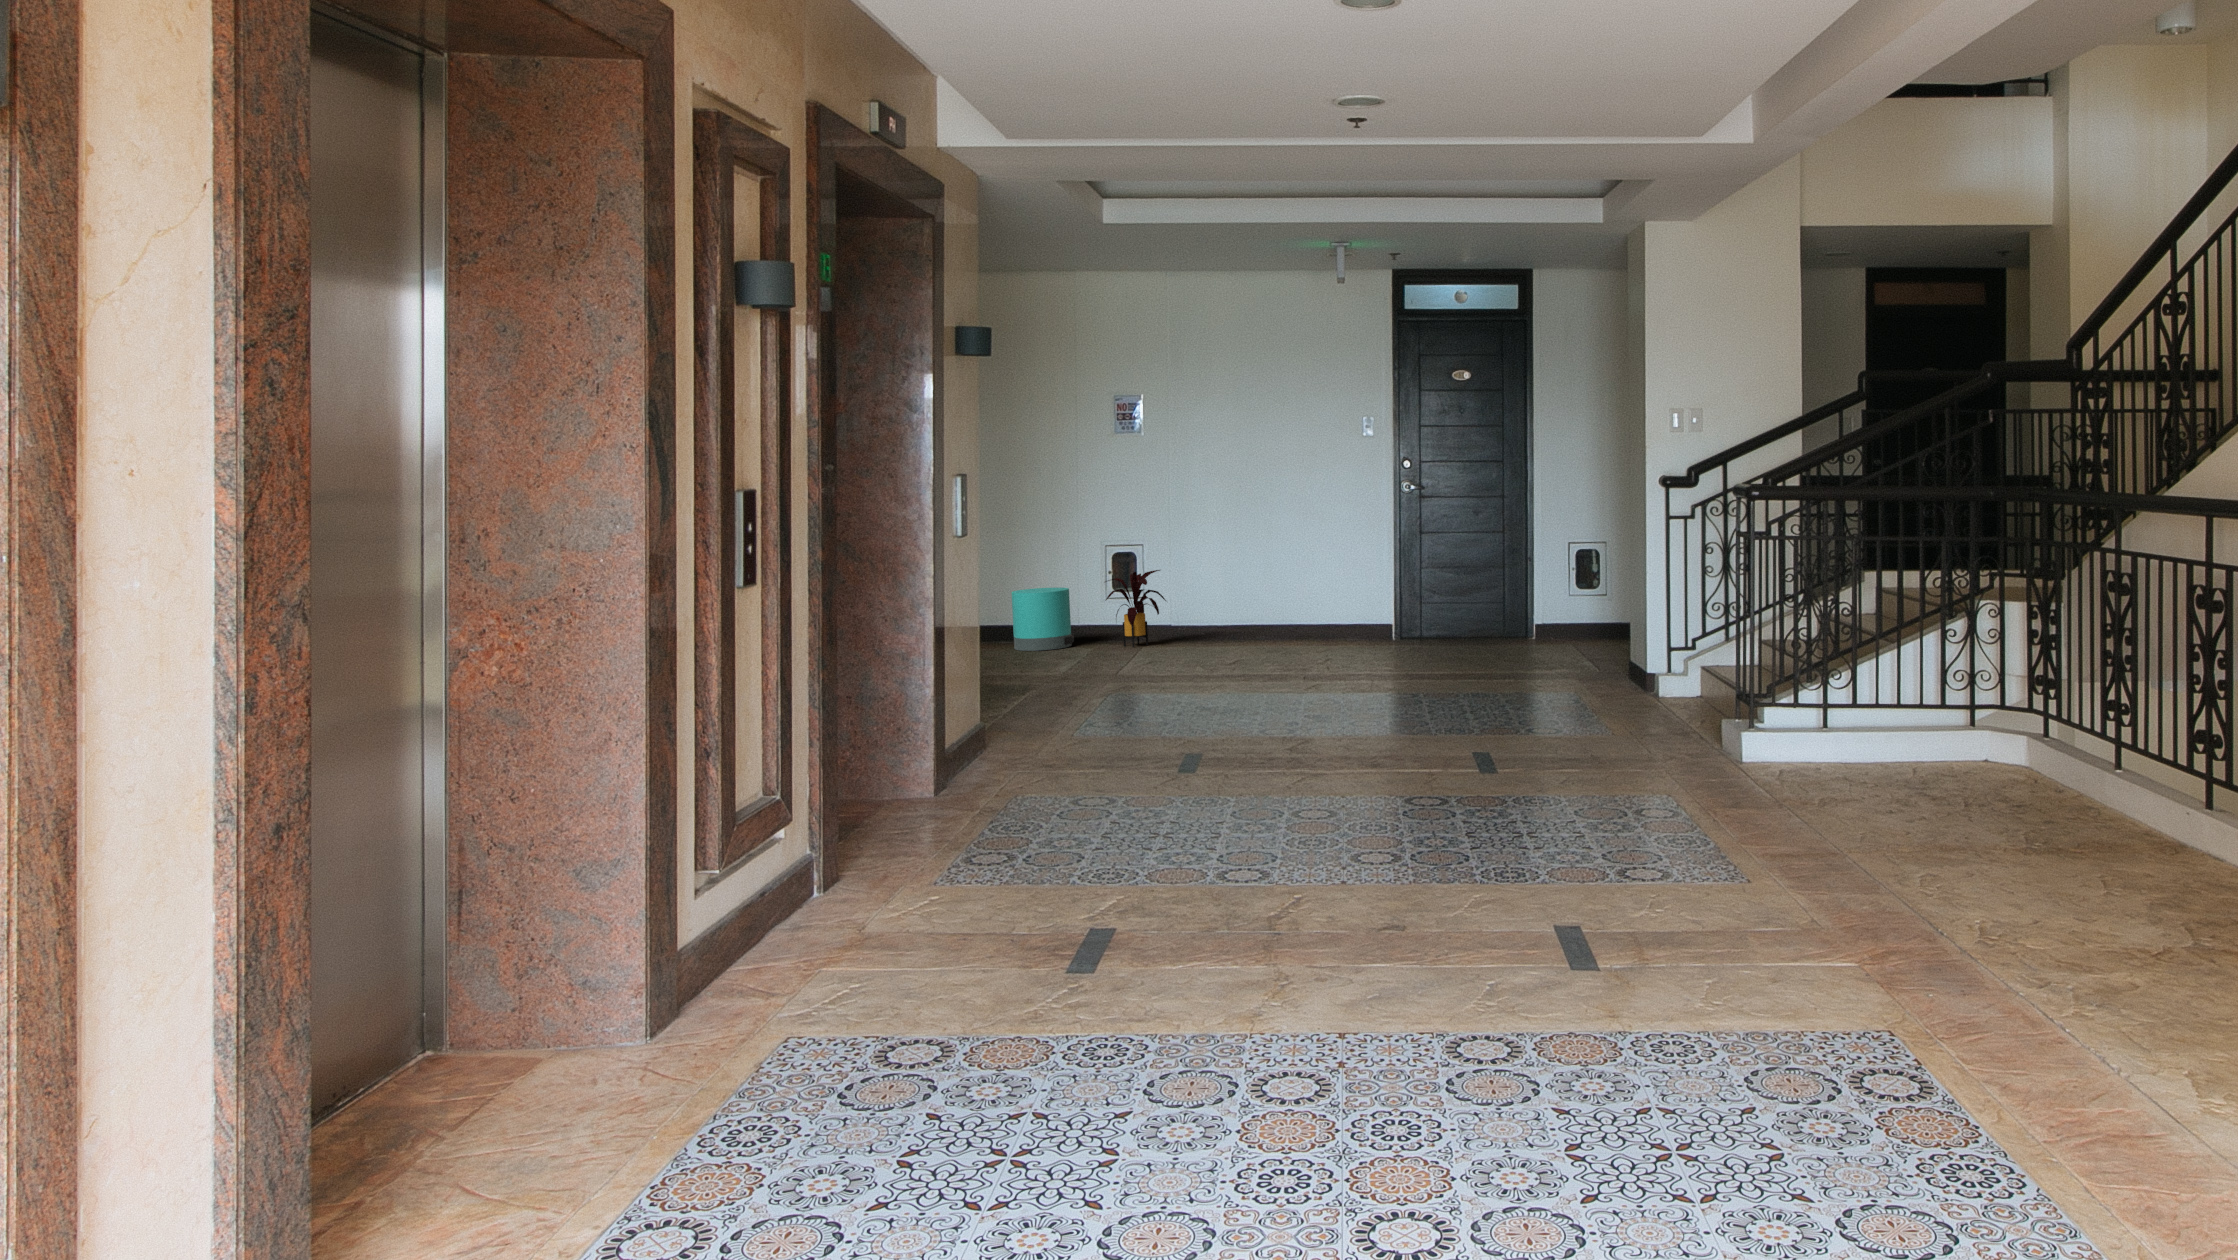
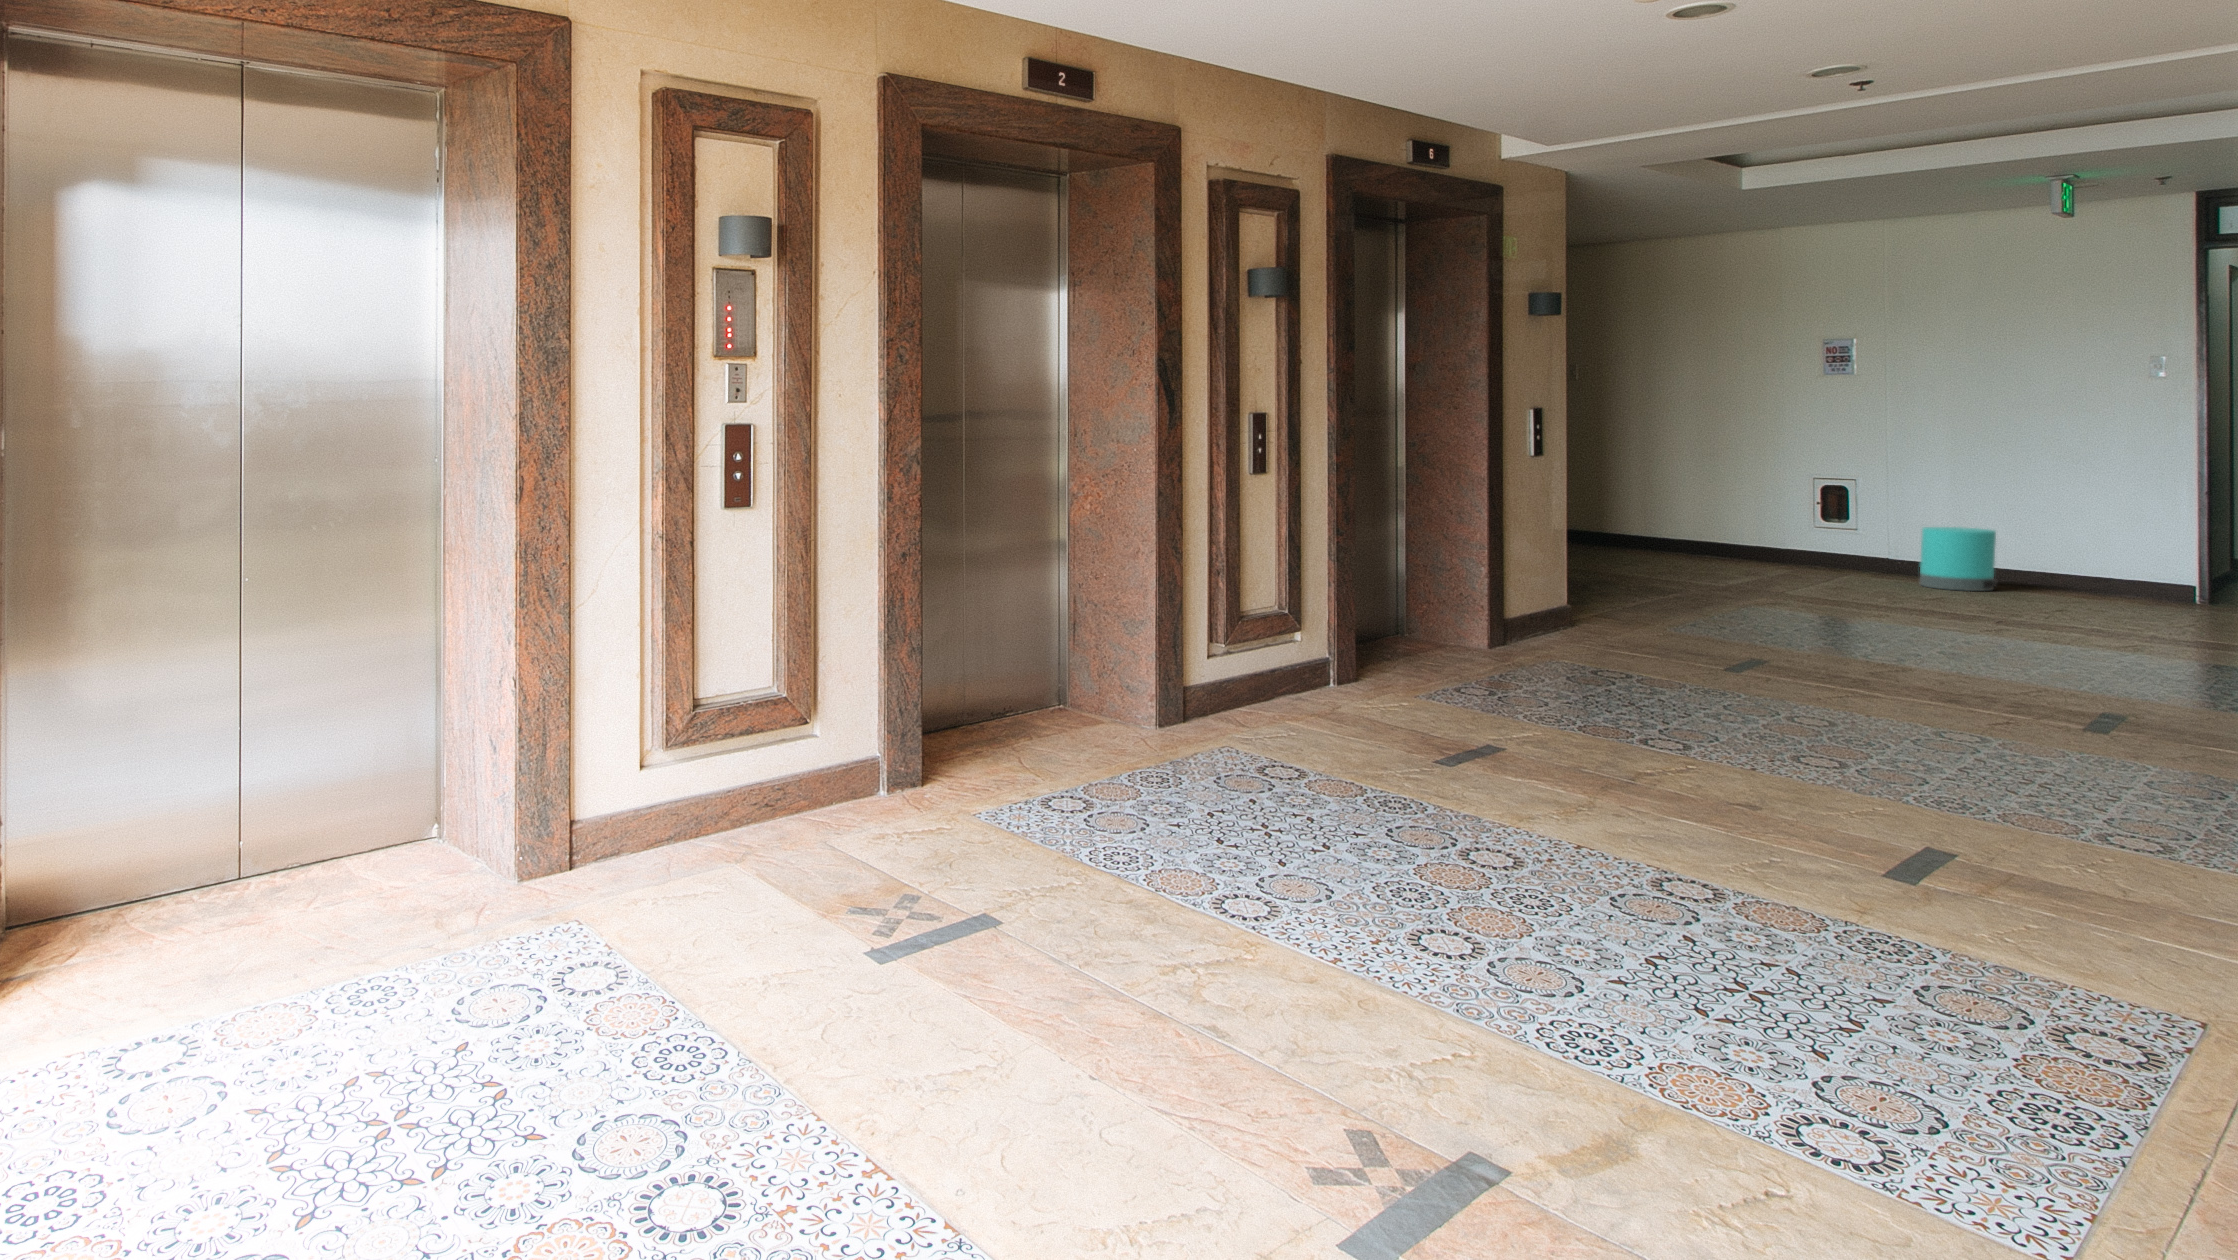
house plant: present [1106,570,1166,647] -> none [2041,521,2134,602]

